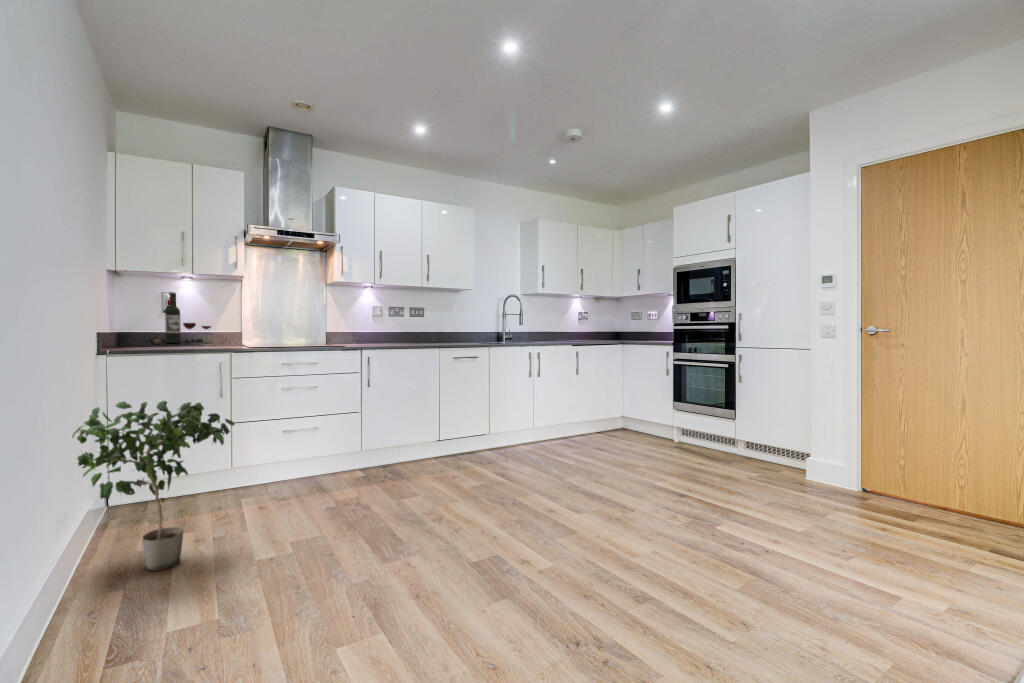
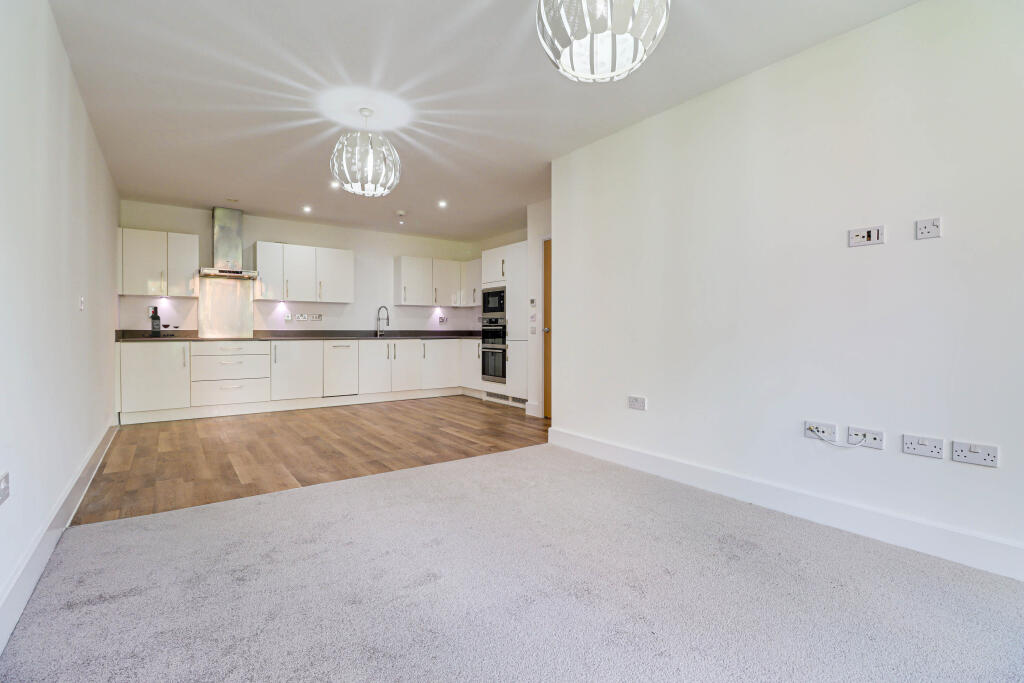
potted plant: present [72,401,235,570] -> none [111,363,188,441]

